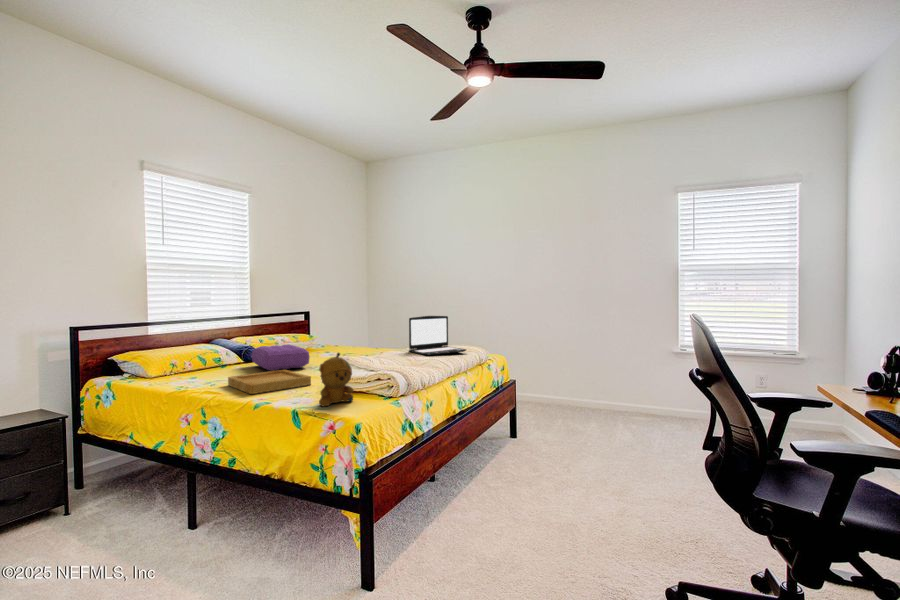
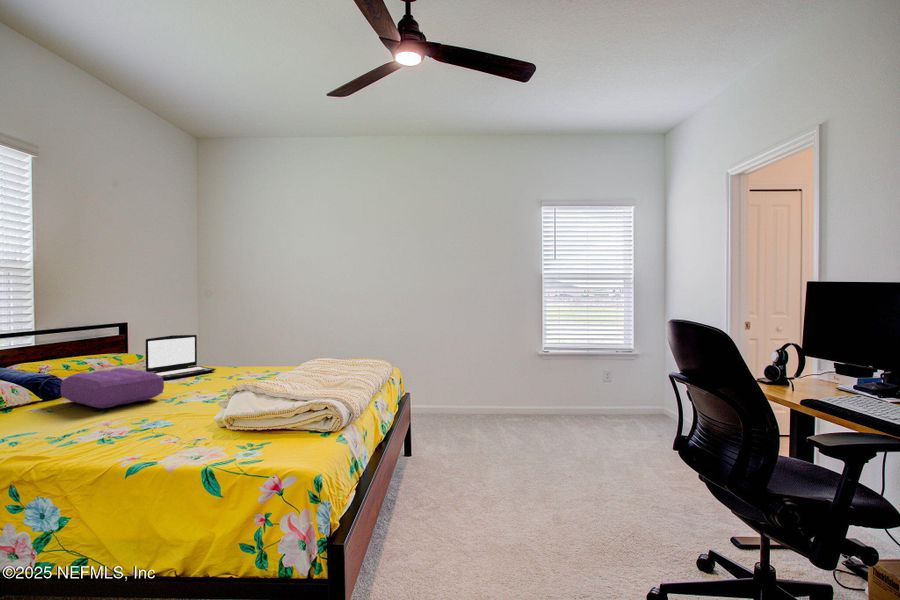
laptop: present [409,316,466,356] -> present [146,335,216,379]
stuffed bear: present [319,353,354,406] -> none [240,381,286,458]
tray: present [228,370,311,394] -> none [44,406,193,452]

